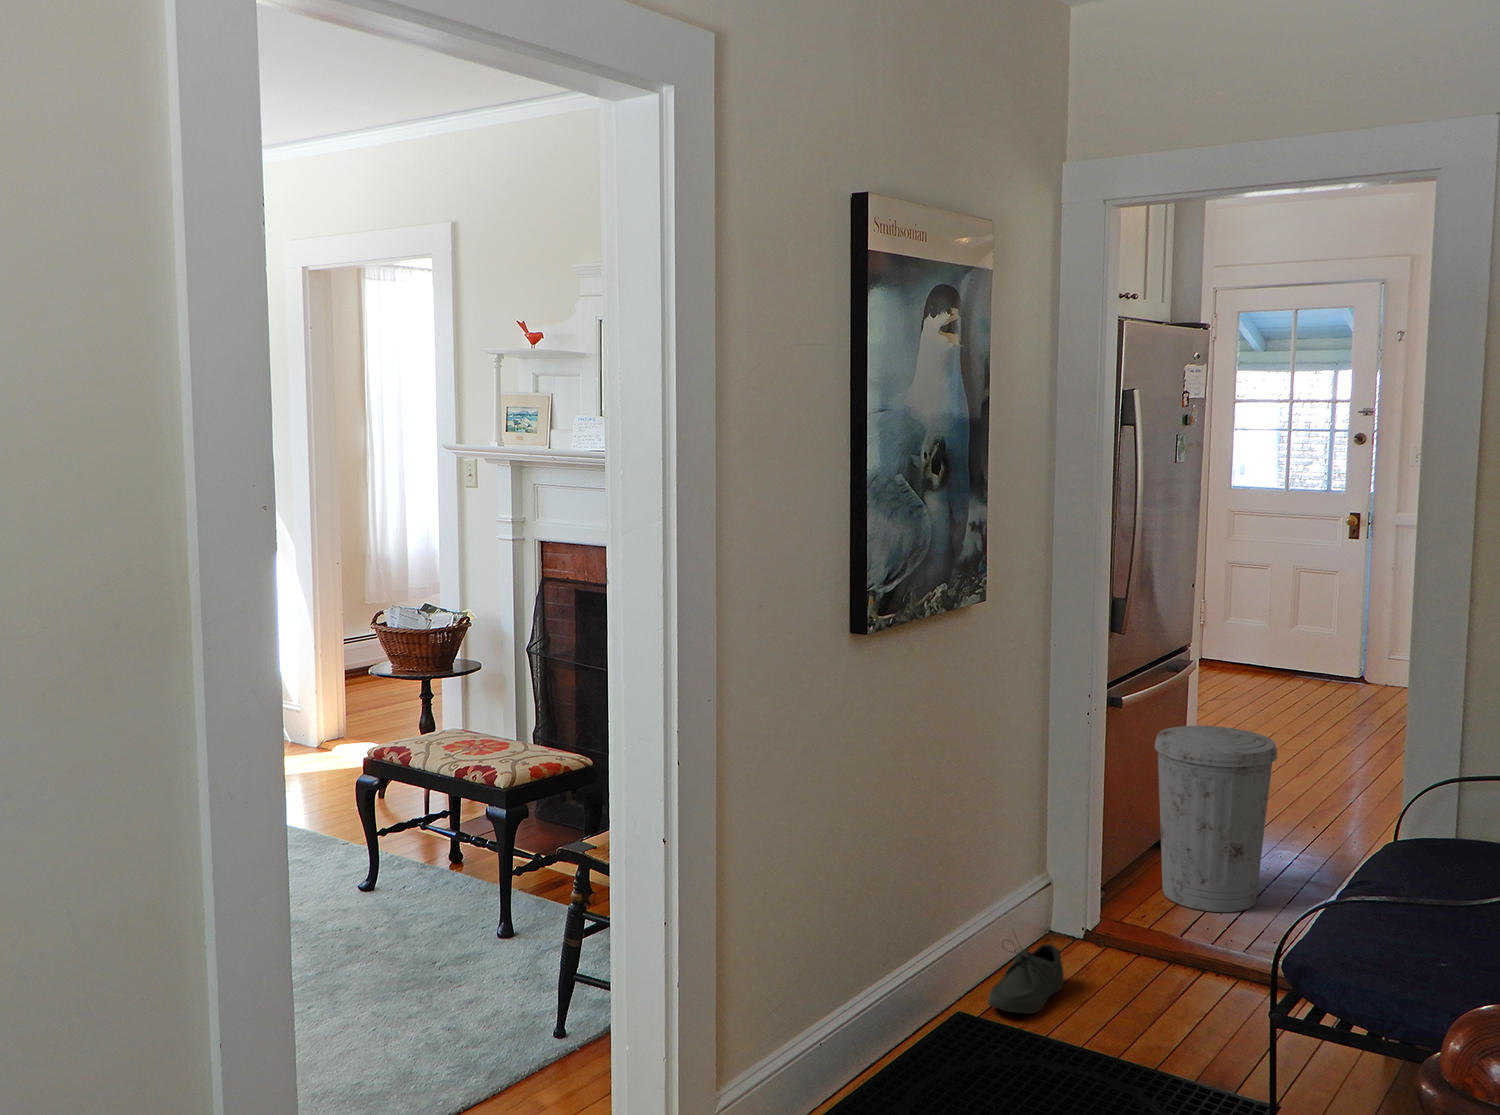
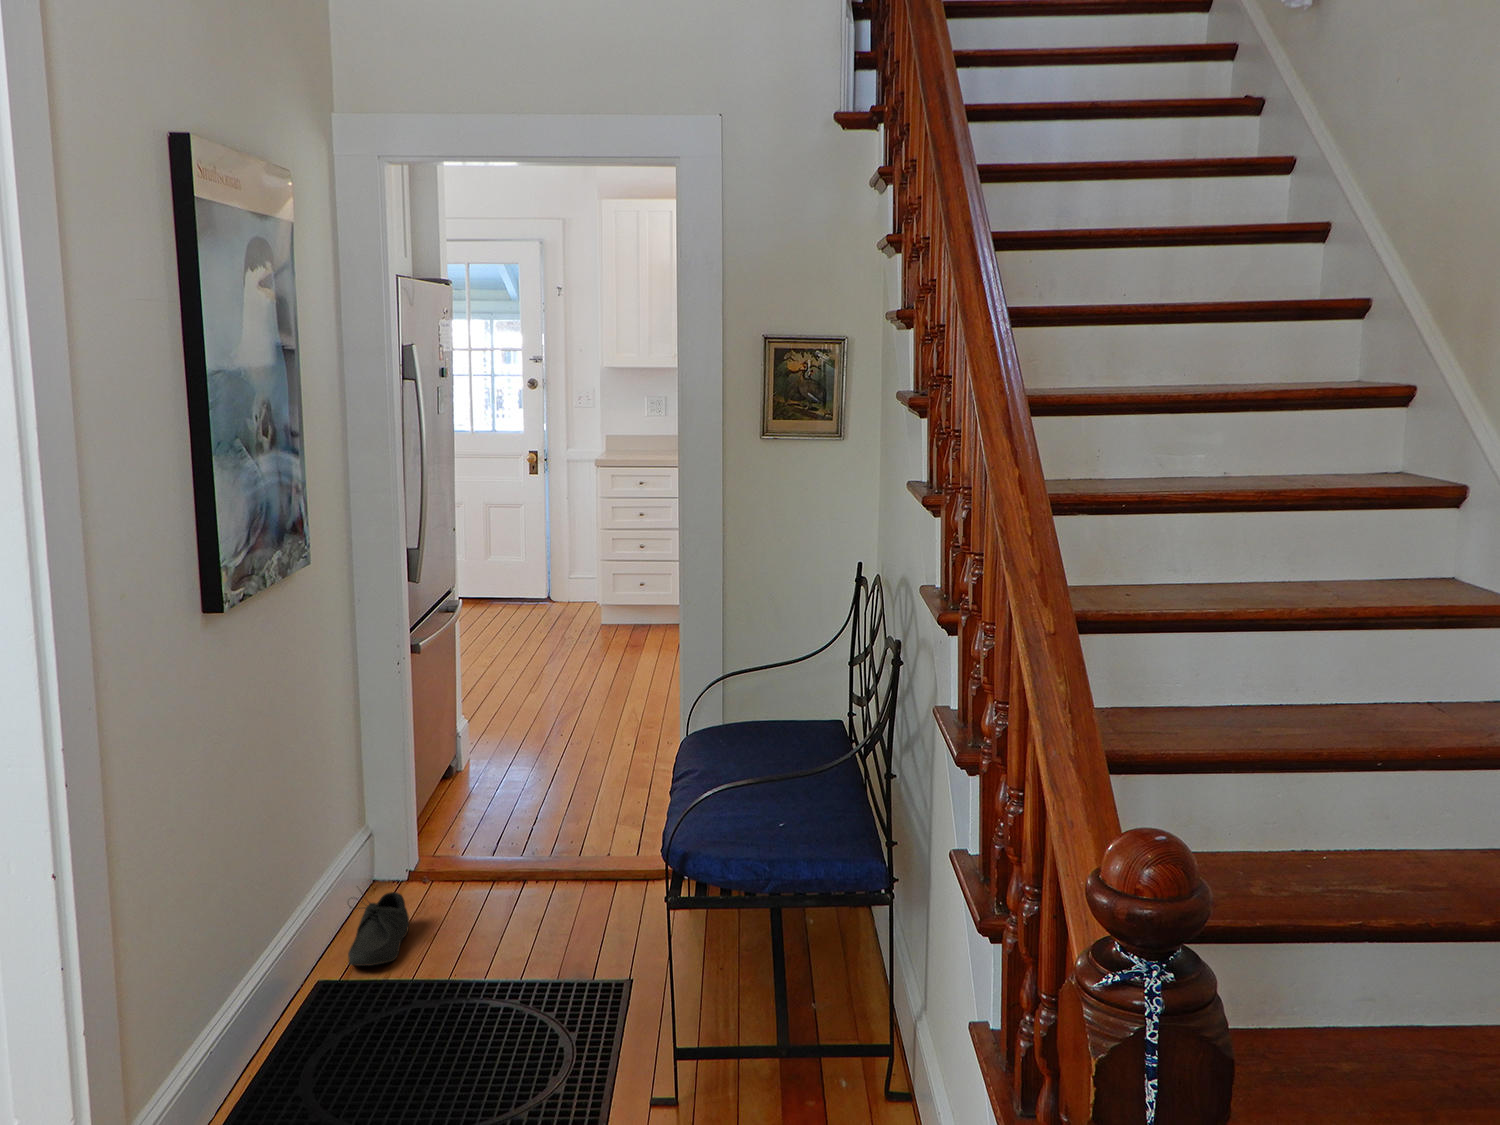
trash can: present [1155,726,1277,912] -> none [443,659,552,829]

